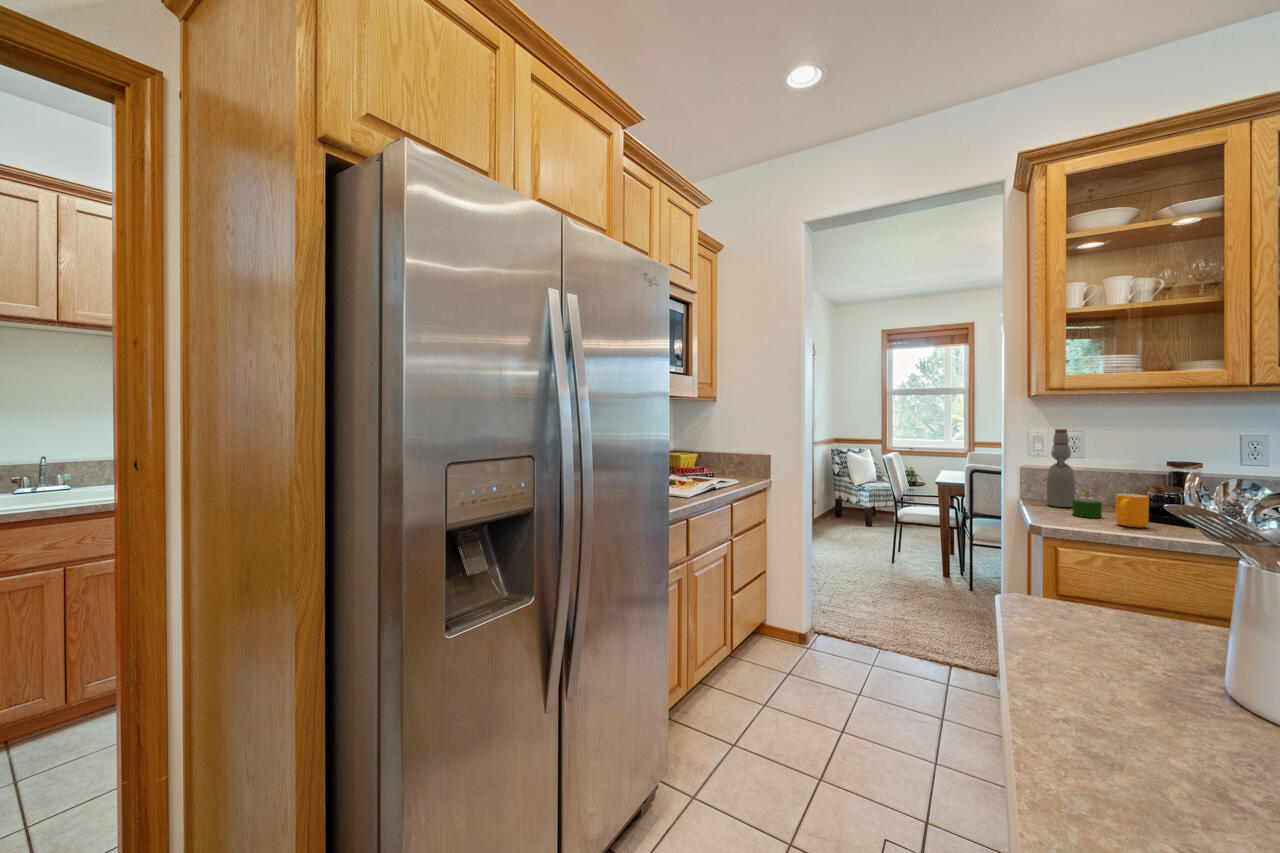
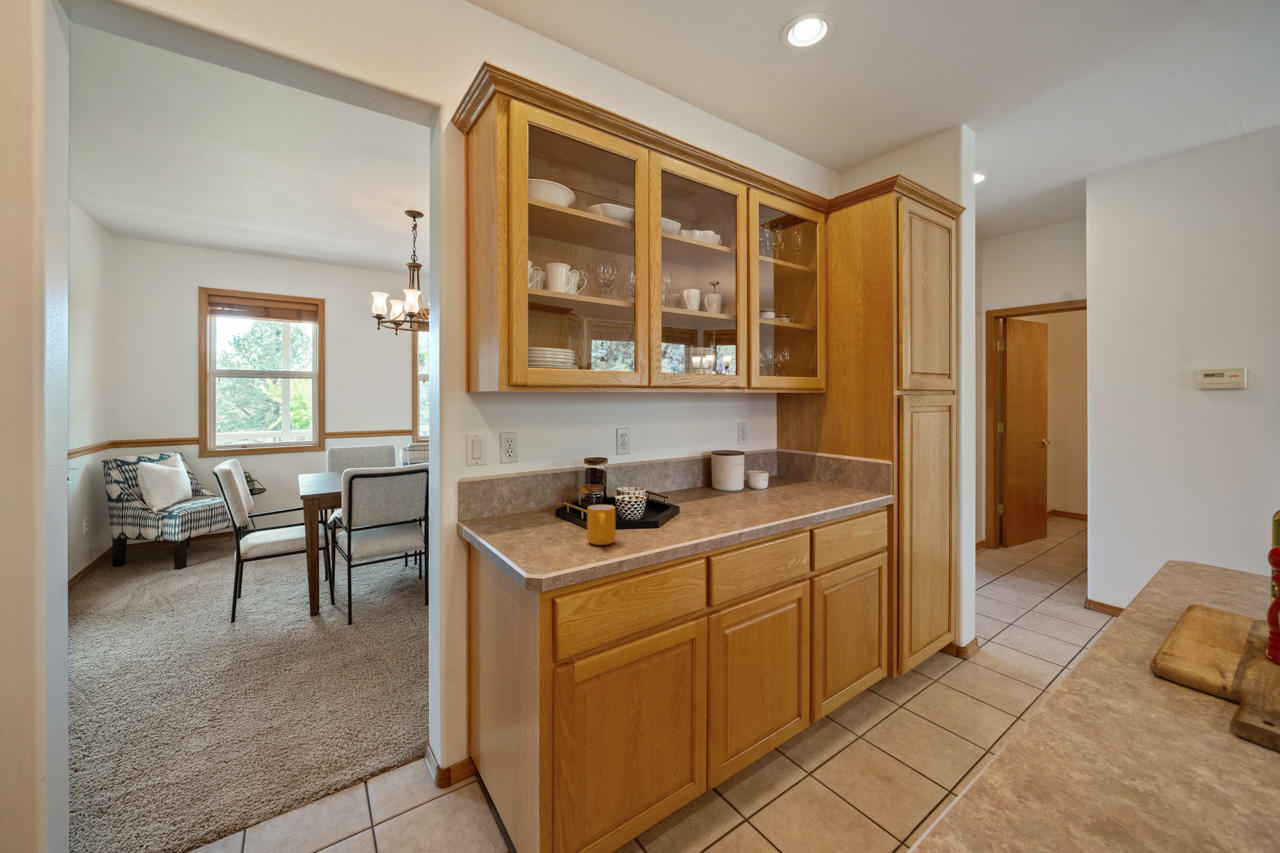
bottle: present [1047,429,1075,507] -> none [495,429,523,527]
candle: present [1072,490,1102,518] -> none [537,504,564,540]

